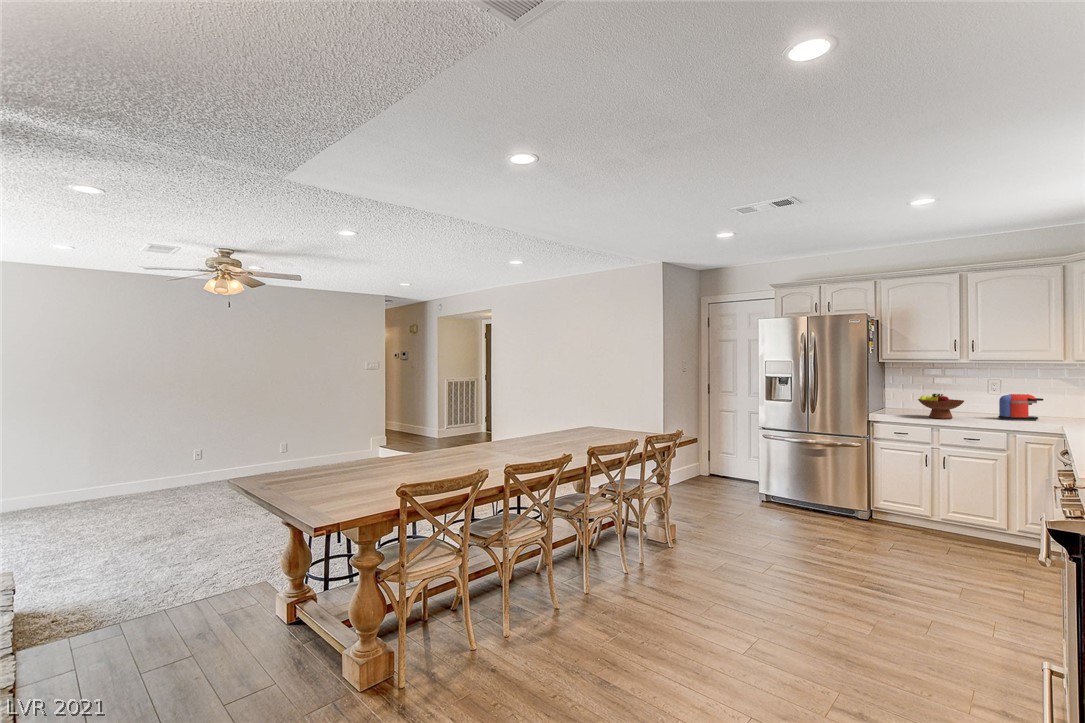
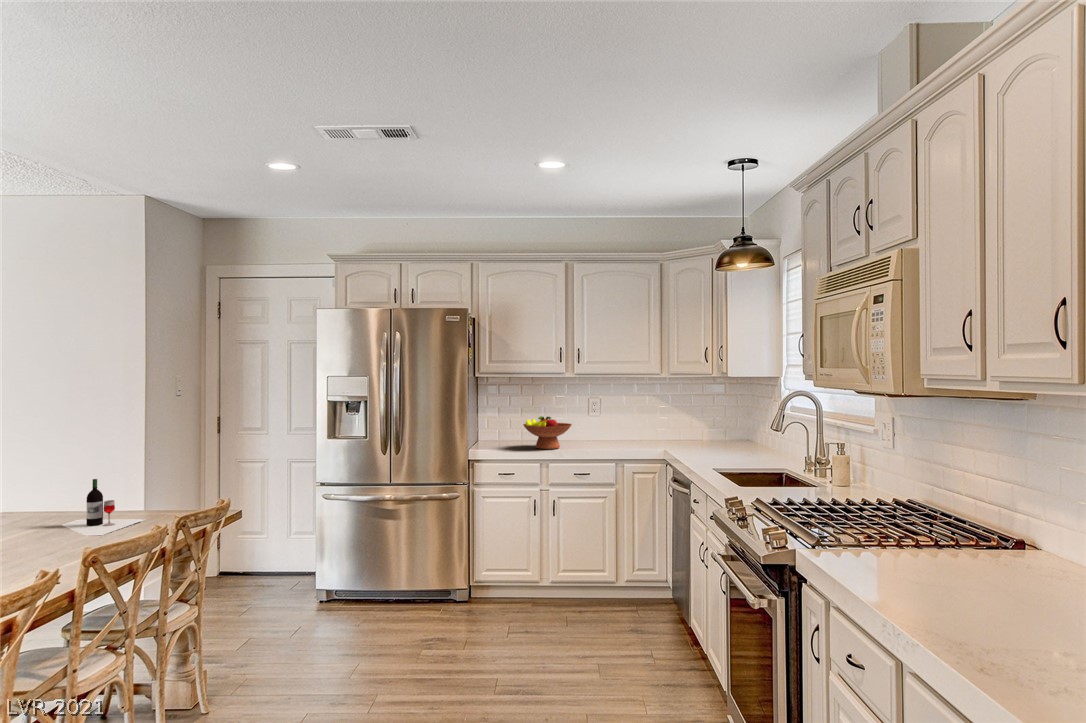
coffee maker: present [998,394,1043,420] -> none [602,413,640,445]
wine bottle: none [621,411,669,437] -> present [63,479,145,535]

